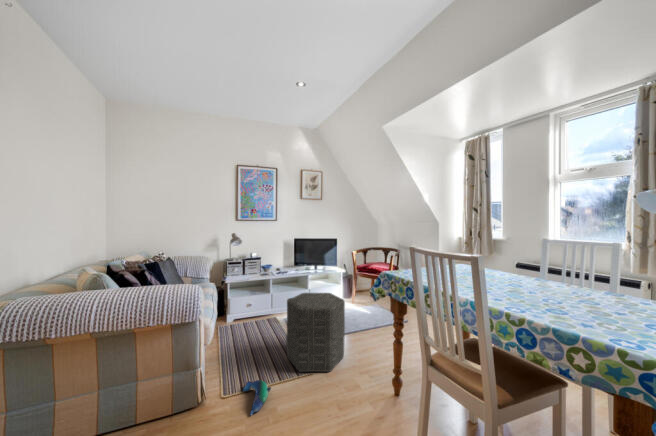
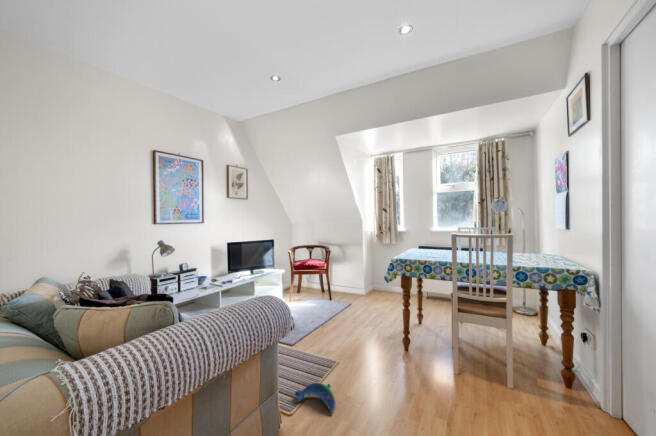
ottoman: present [286,293,345,372] -> none [295,289,348,367]

